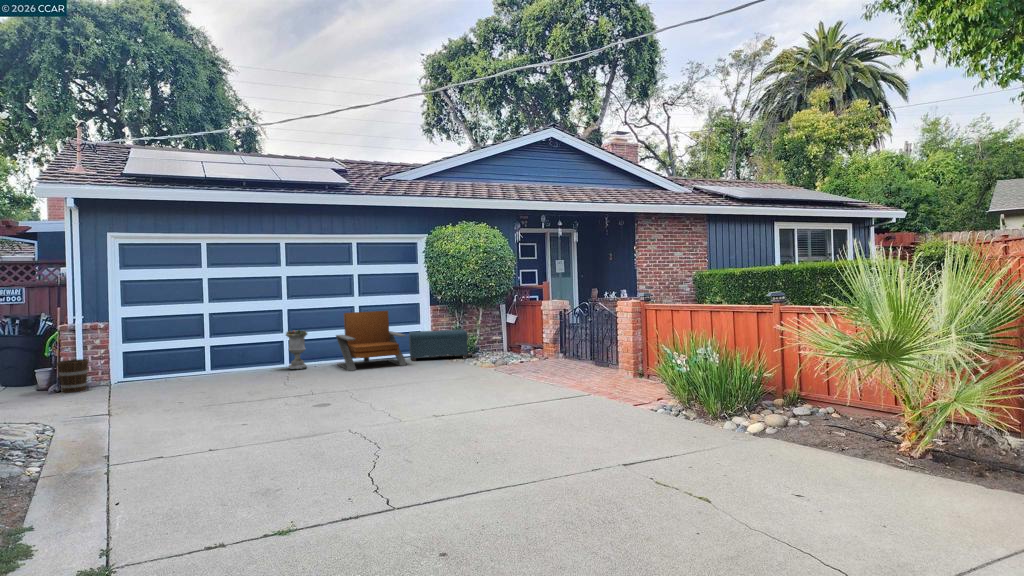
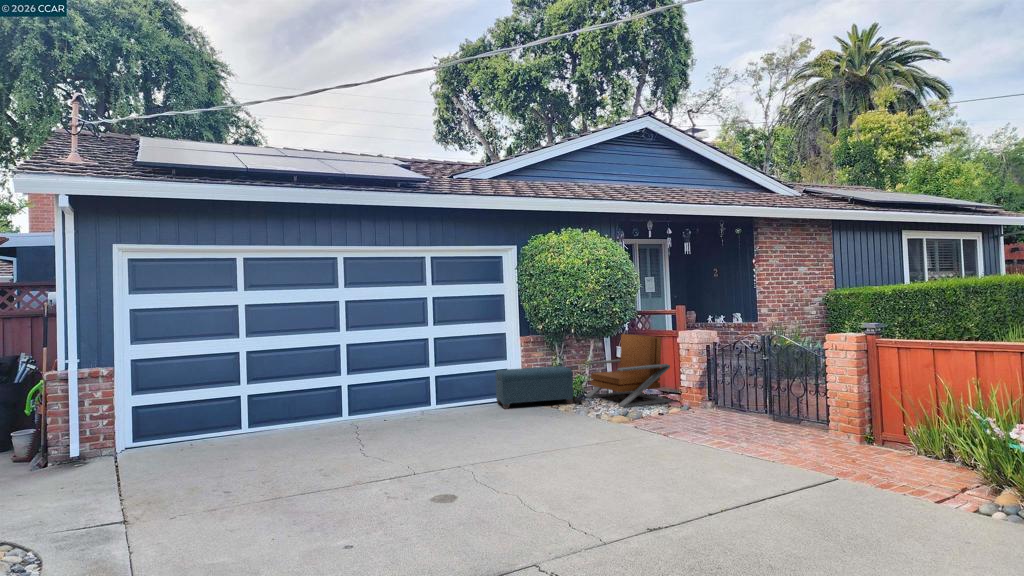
lounge chair: present [336,311,407,371] -> present [585,334,671,407]
planter: present [286,330,307,369] -> none [346,371,376,424]
bucket: present [57,359,89,392] -> none [42,420,86,469]

